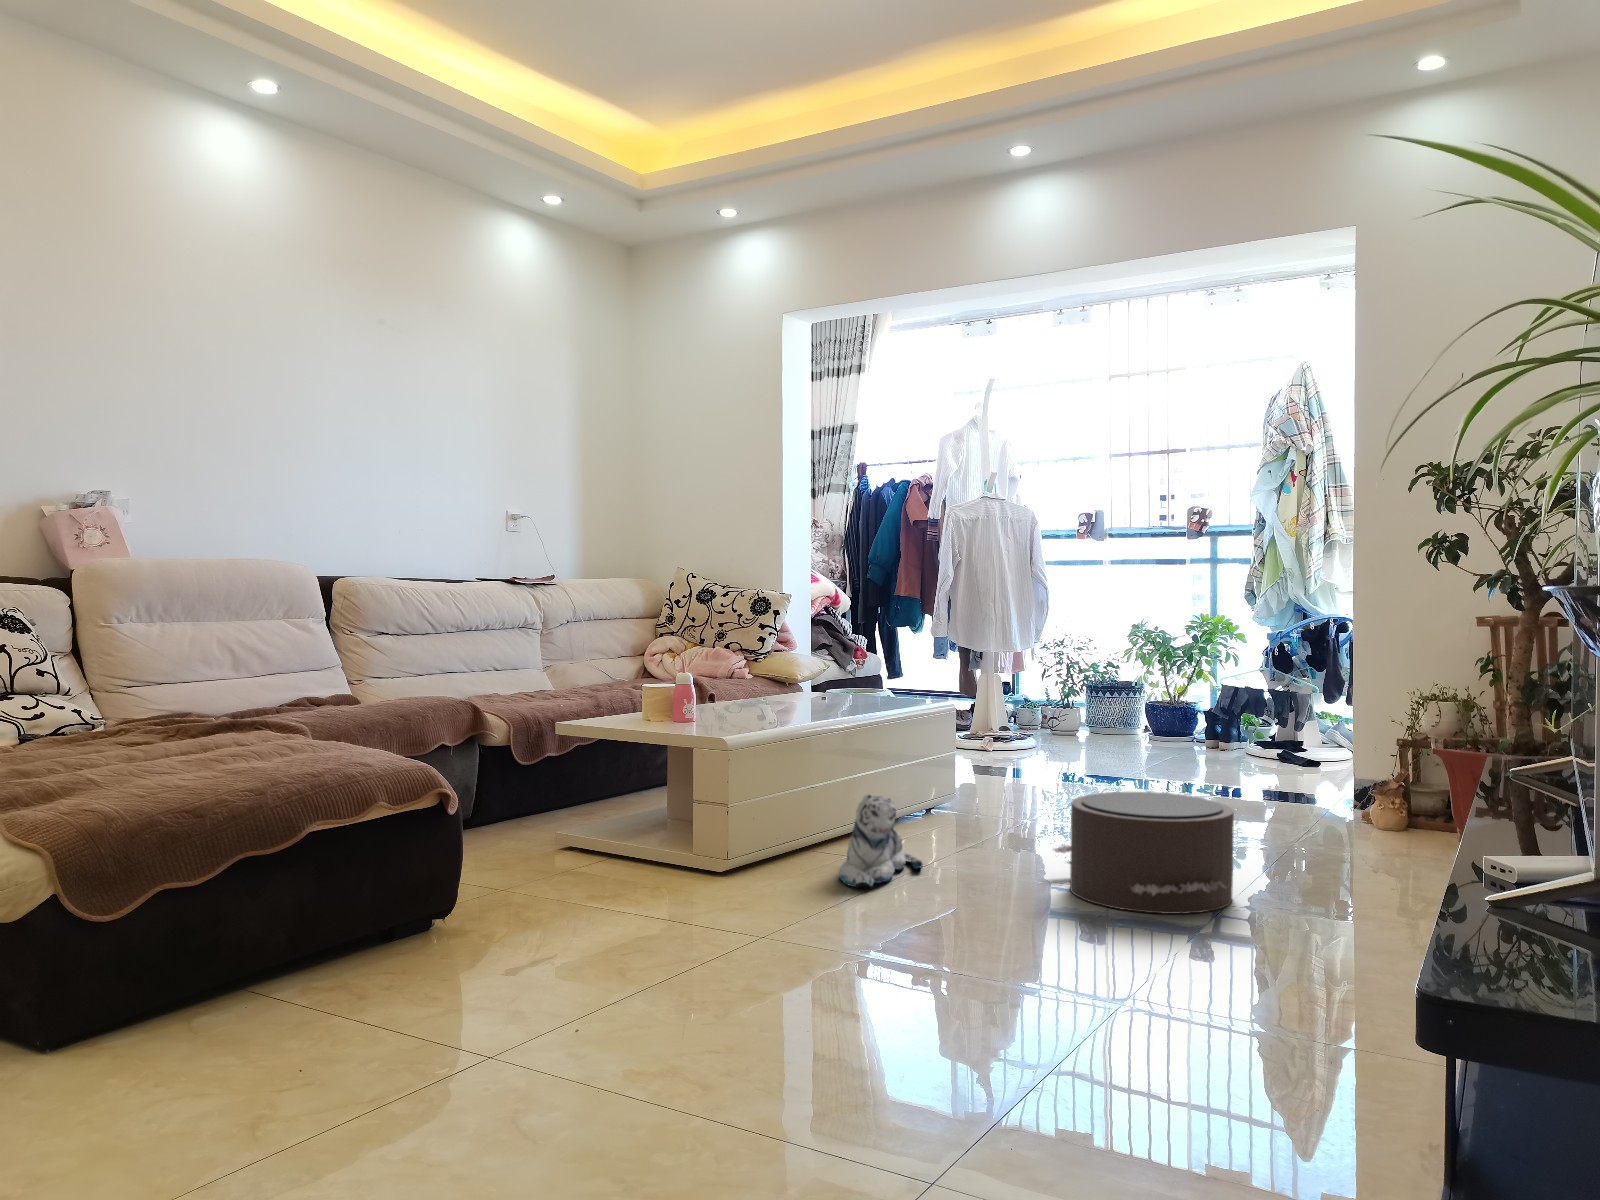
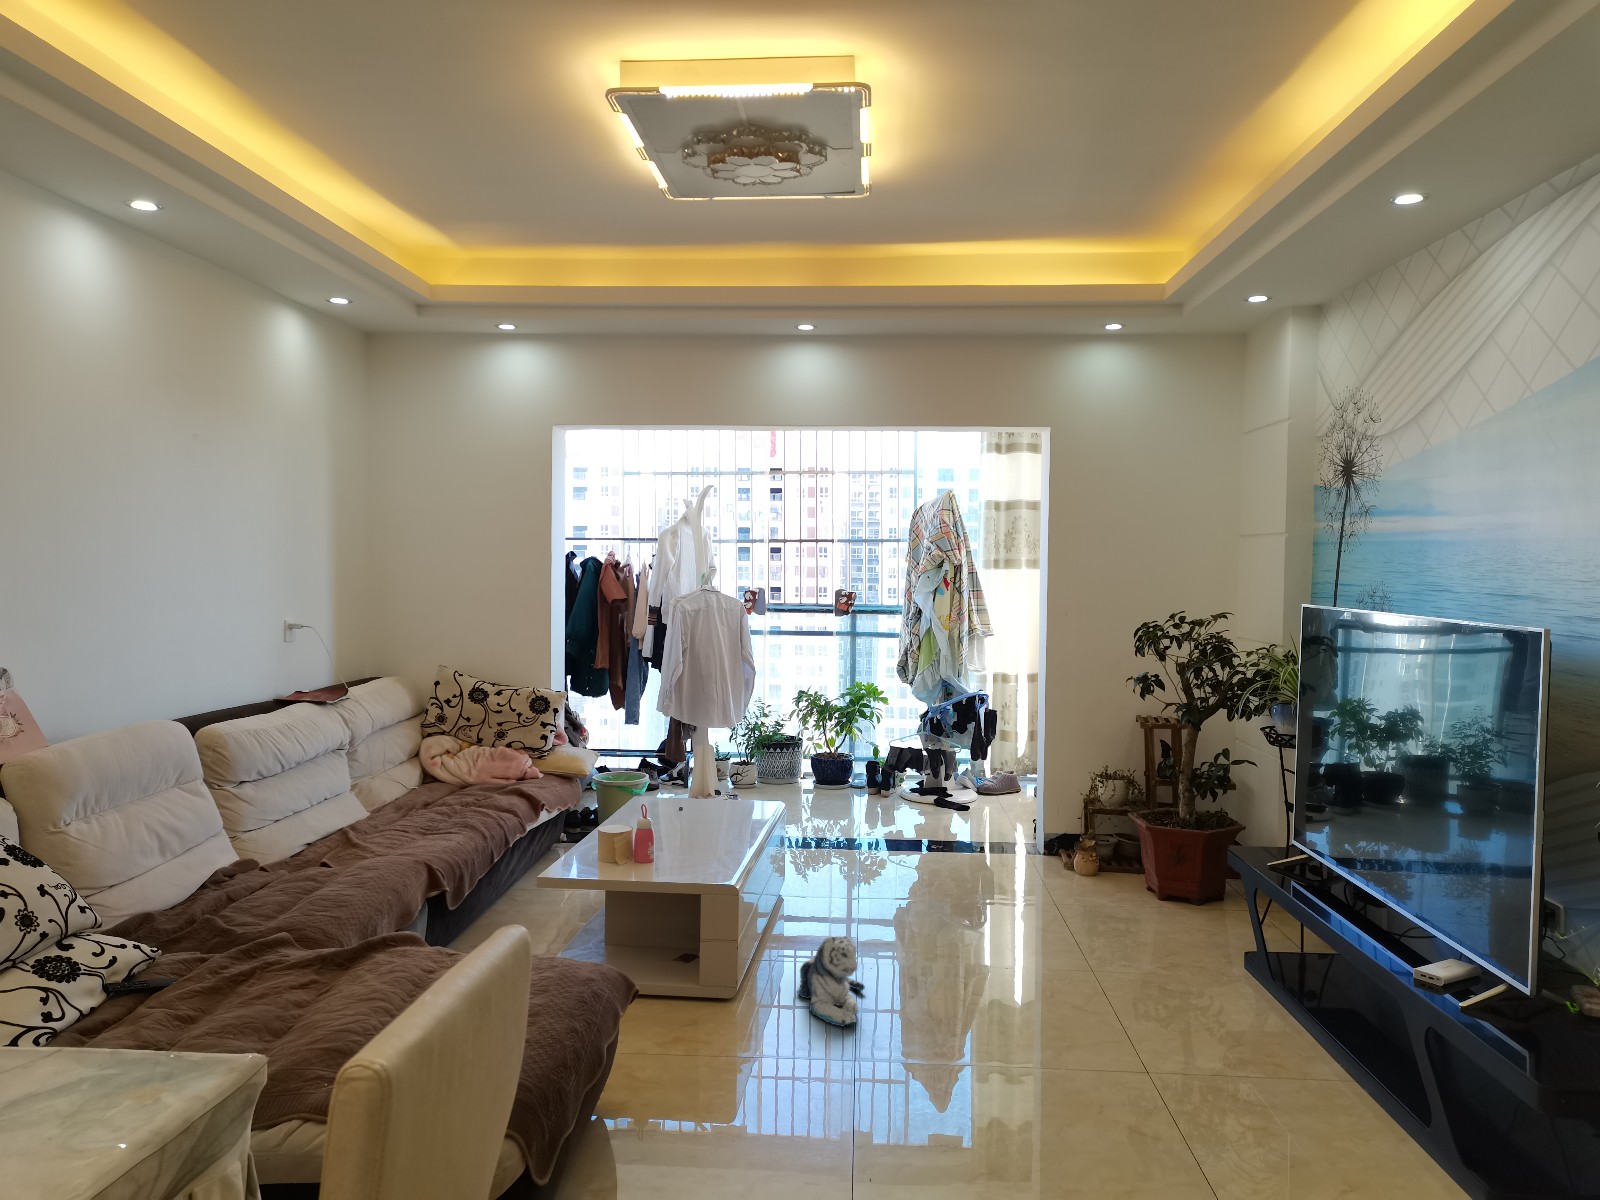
pouf: present [1054,792,1234,914] -> none [957,899,1124,1013]

